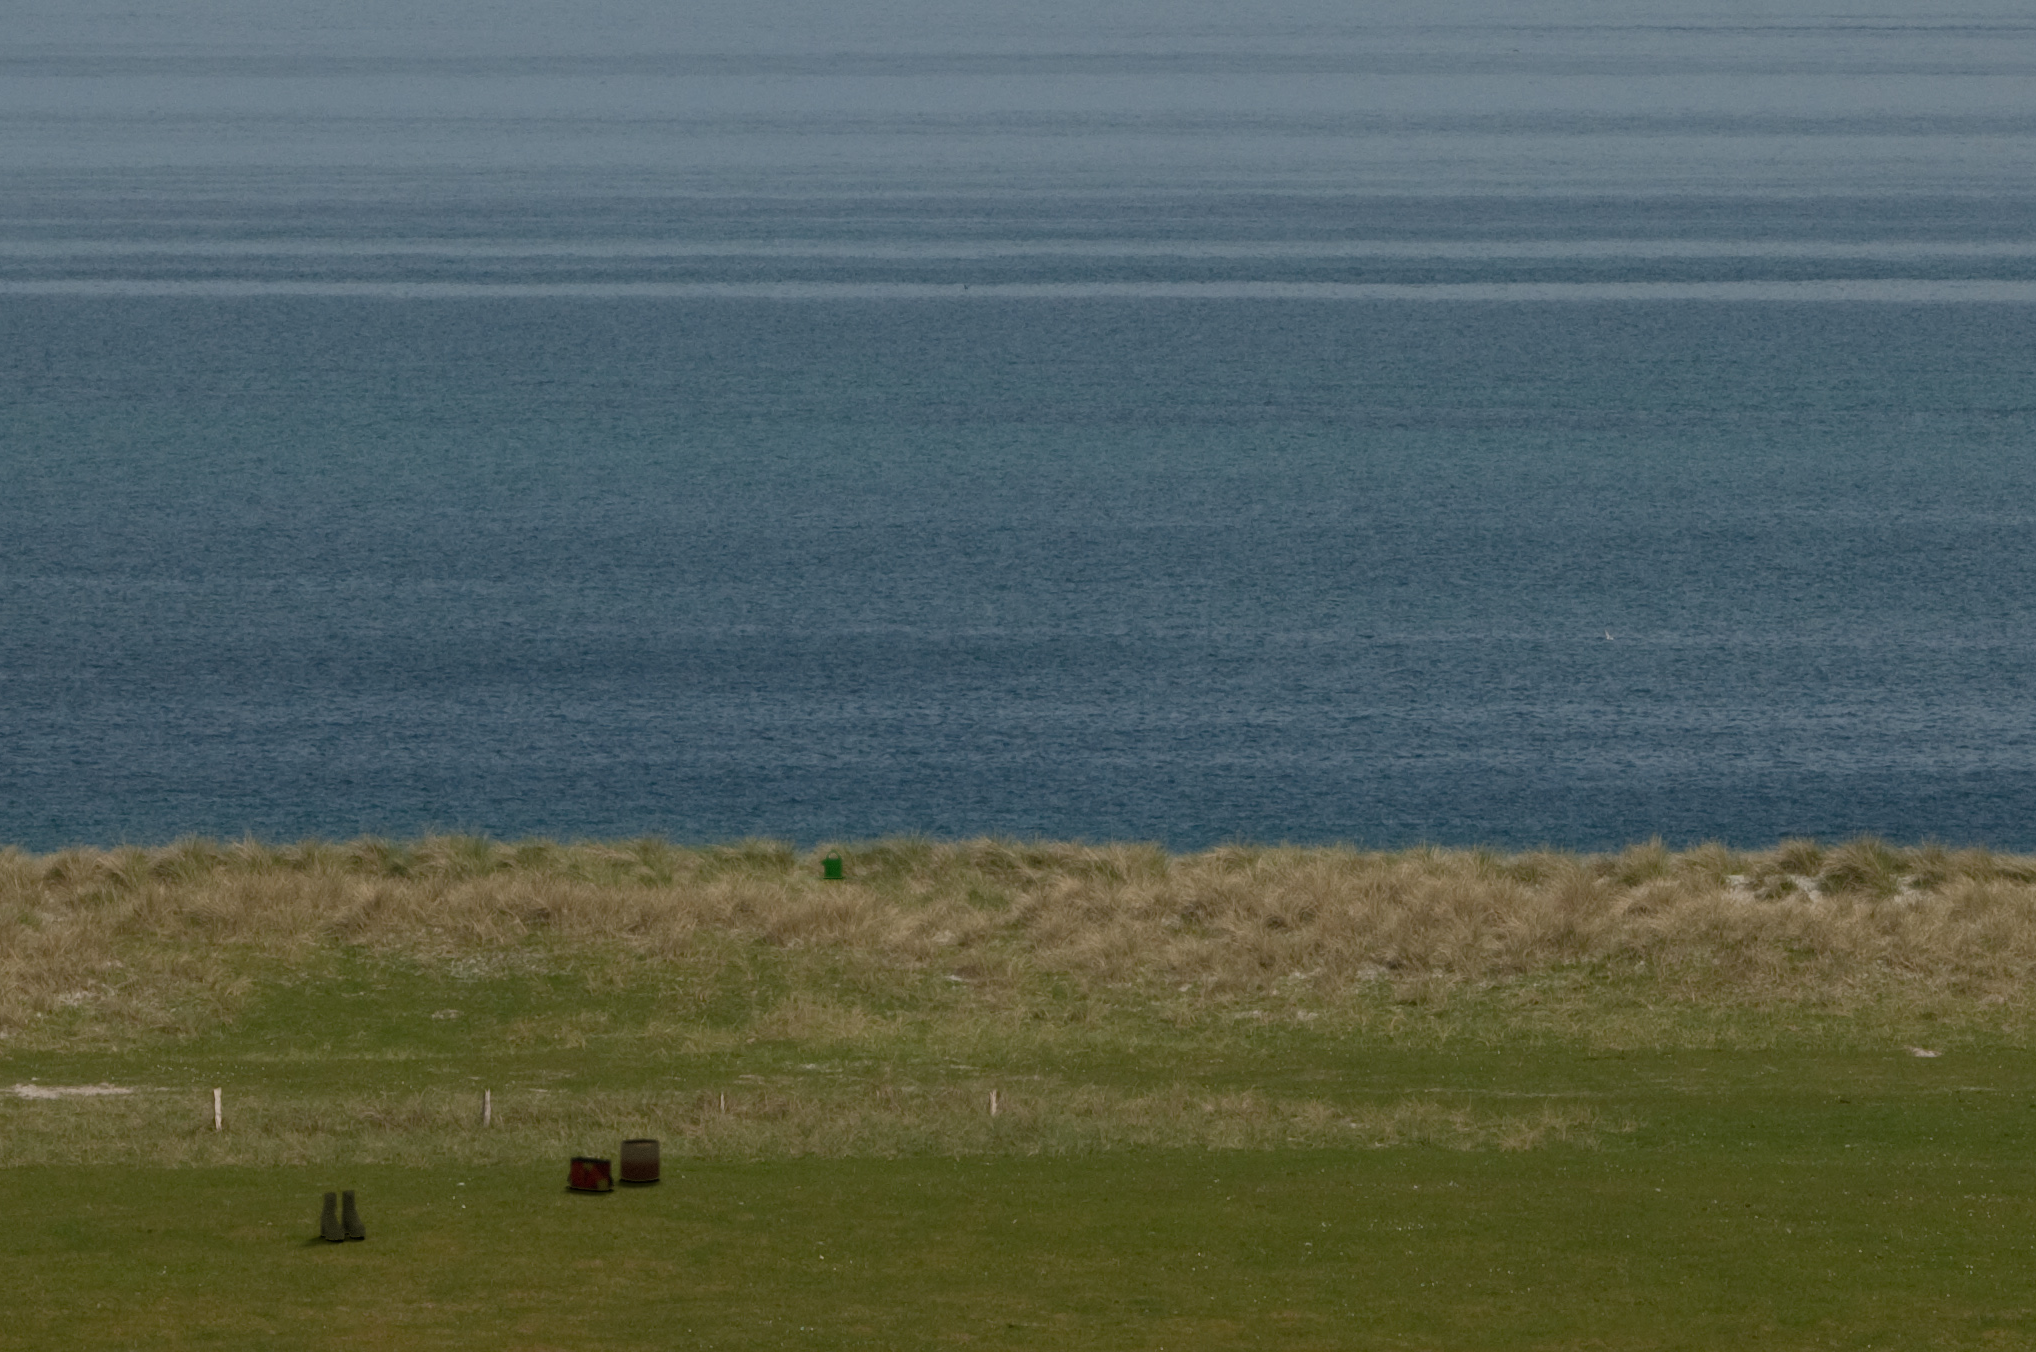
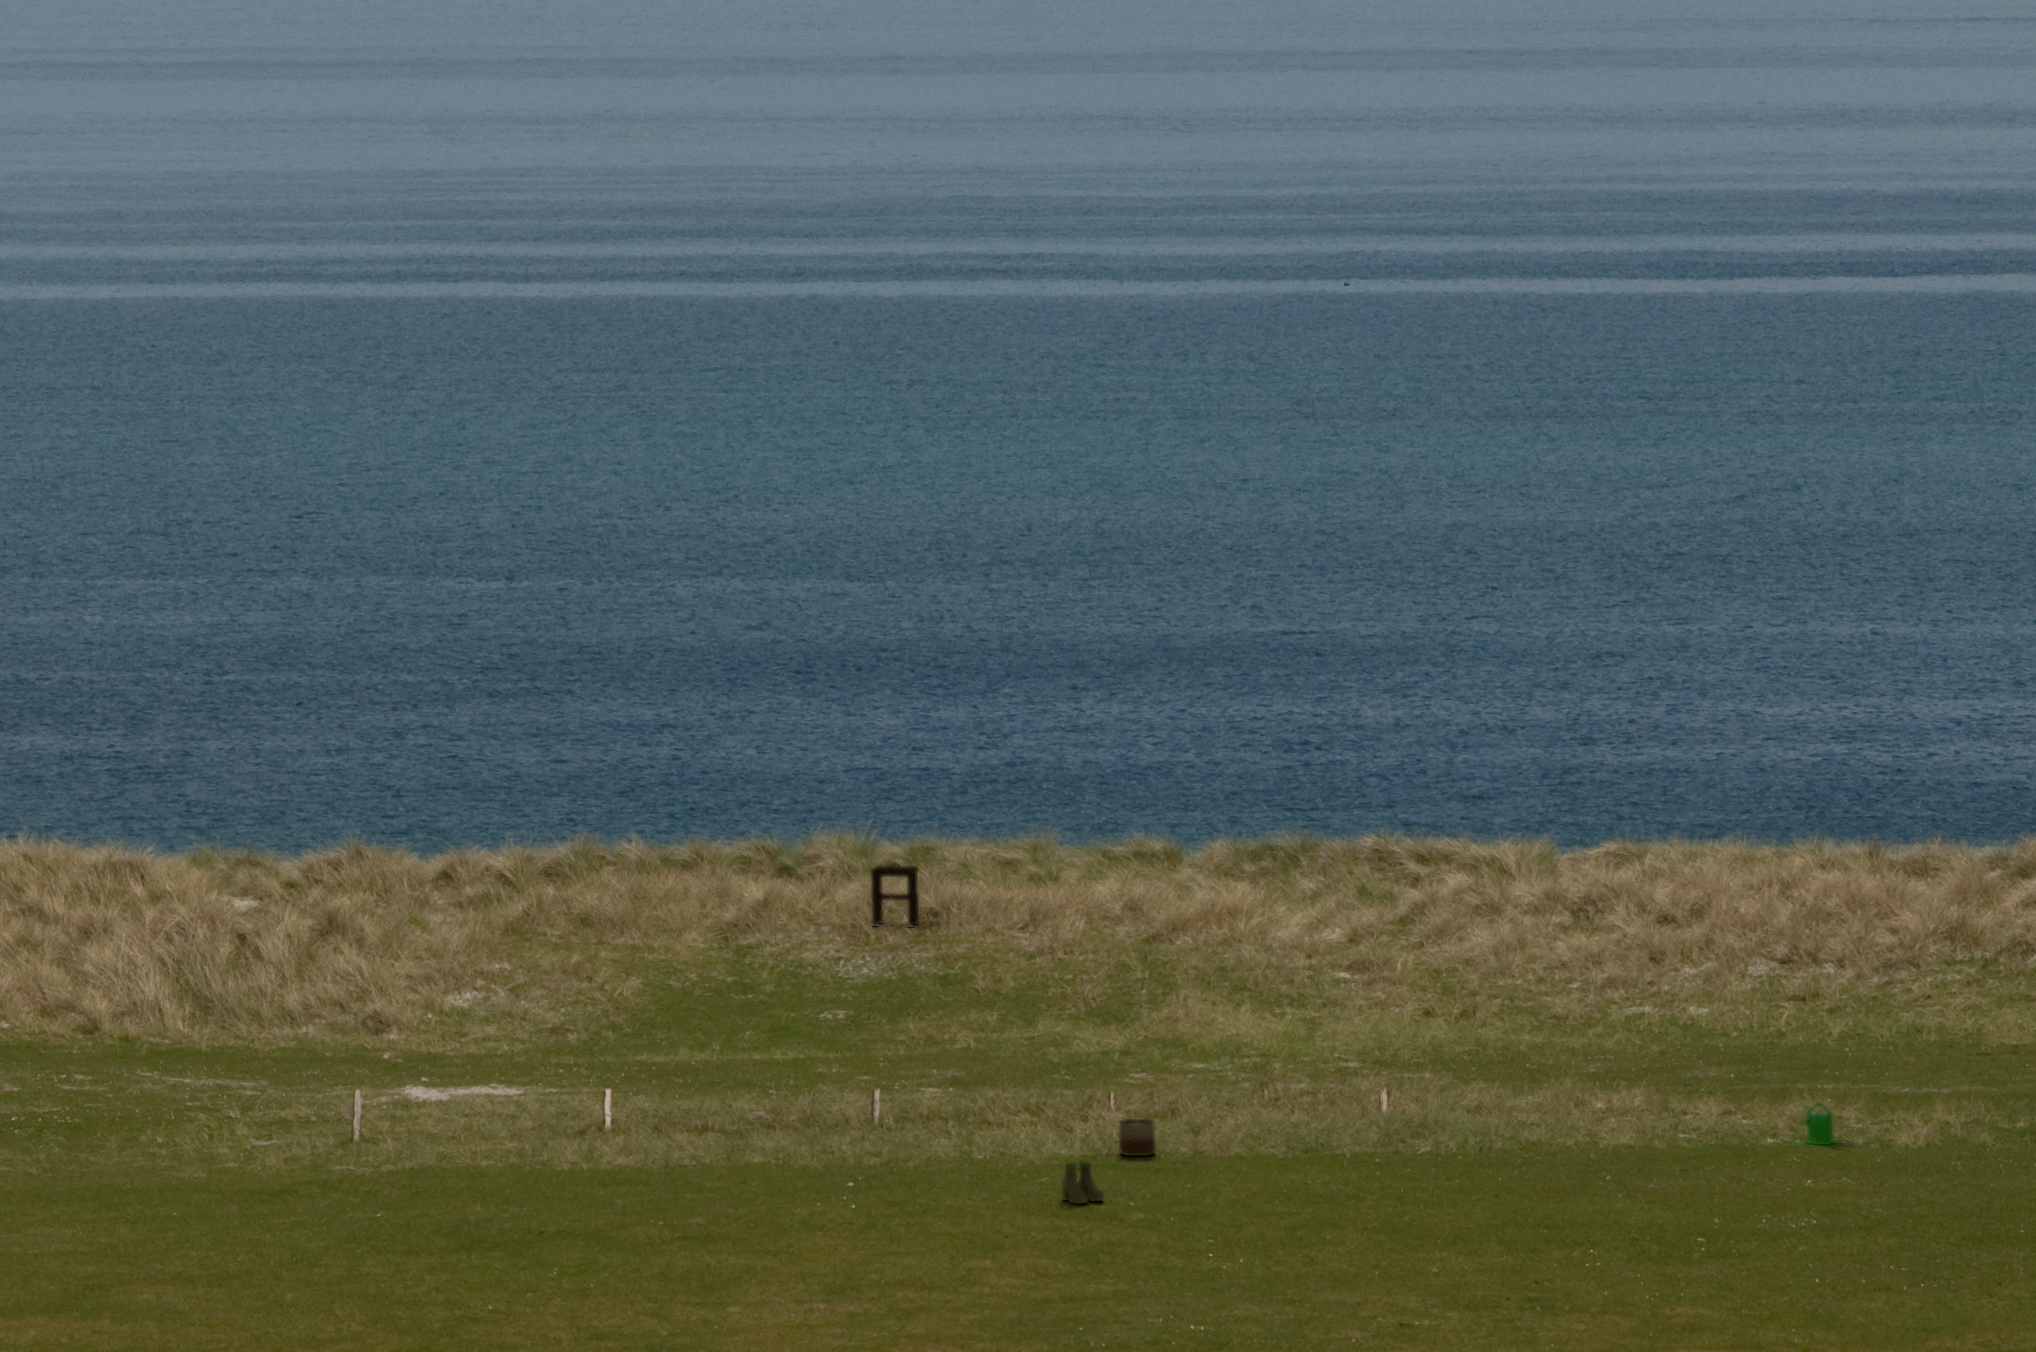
watering can: present [821,850,843,879] -> present [1804,1102,1834,1145]
stool: none [476,864,529,929] -> present [871,866,919,927]
bag: present [567,1156,614,1191] -> none [1075,1133,1119,1164]
boots: present [320,1190,366,1240] -> present [1062,1162,1104,1204]

